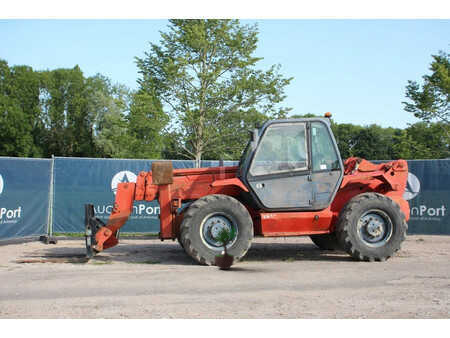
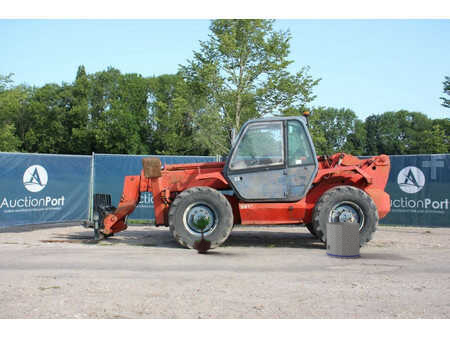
trash can: none [358,231,395,270] -> present [326,222,360,258]

